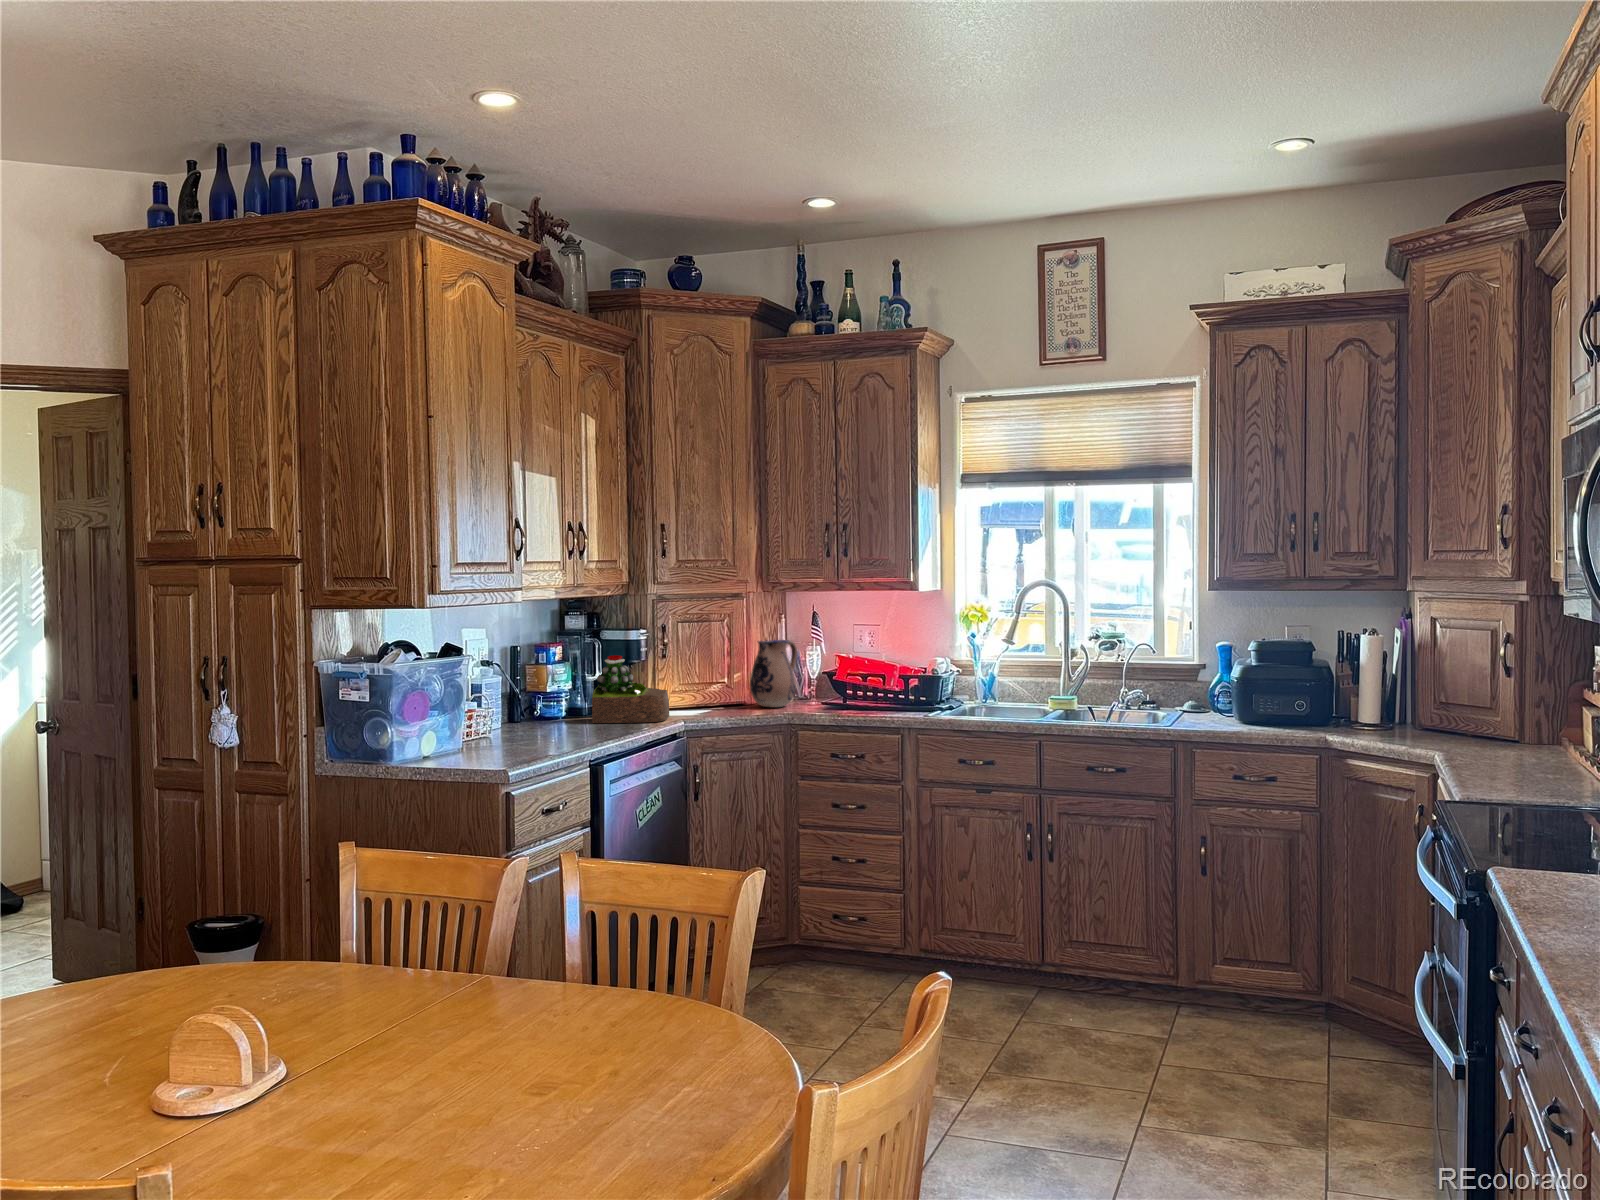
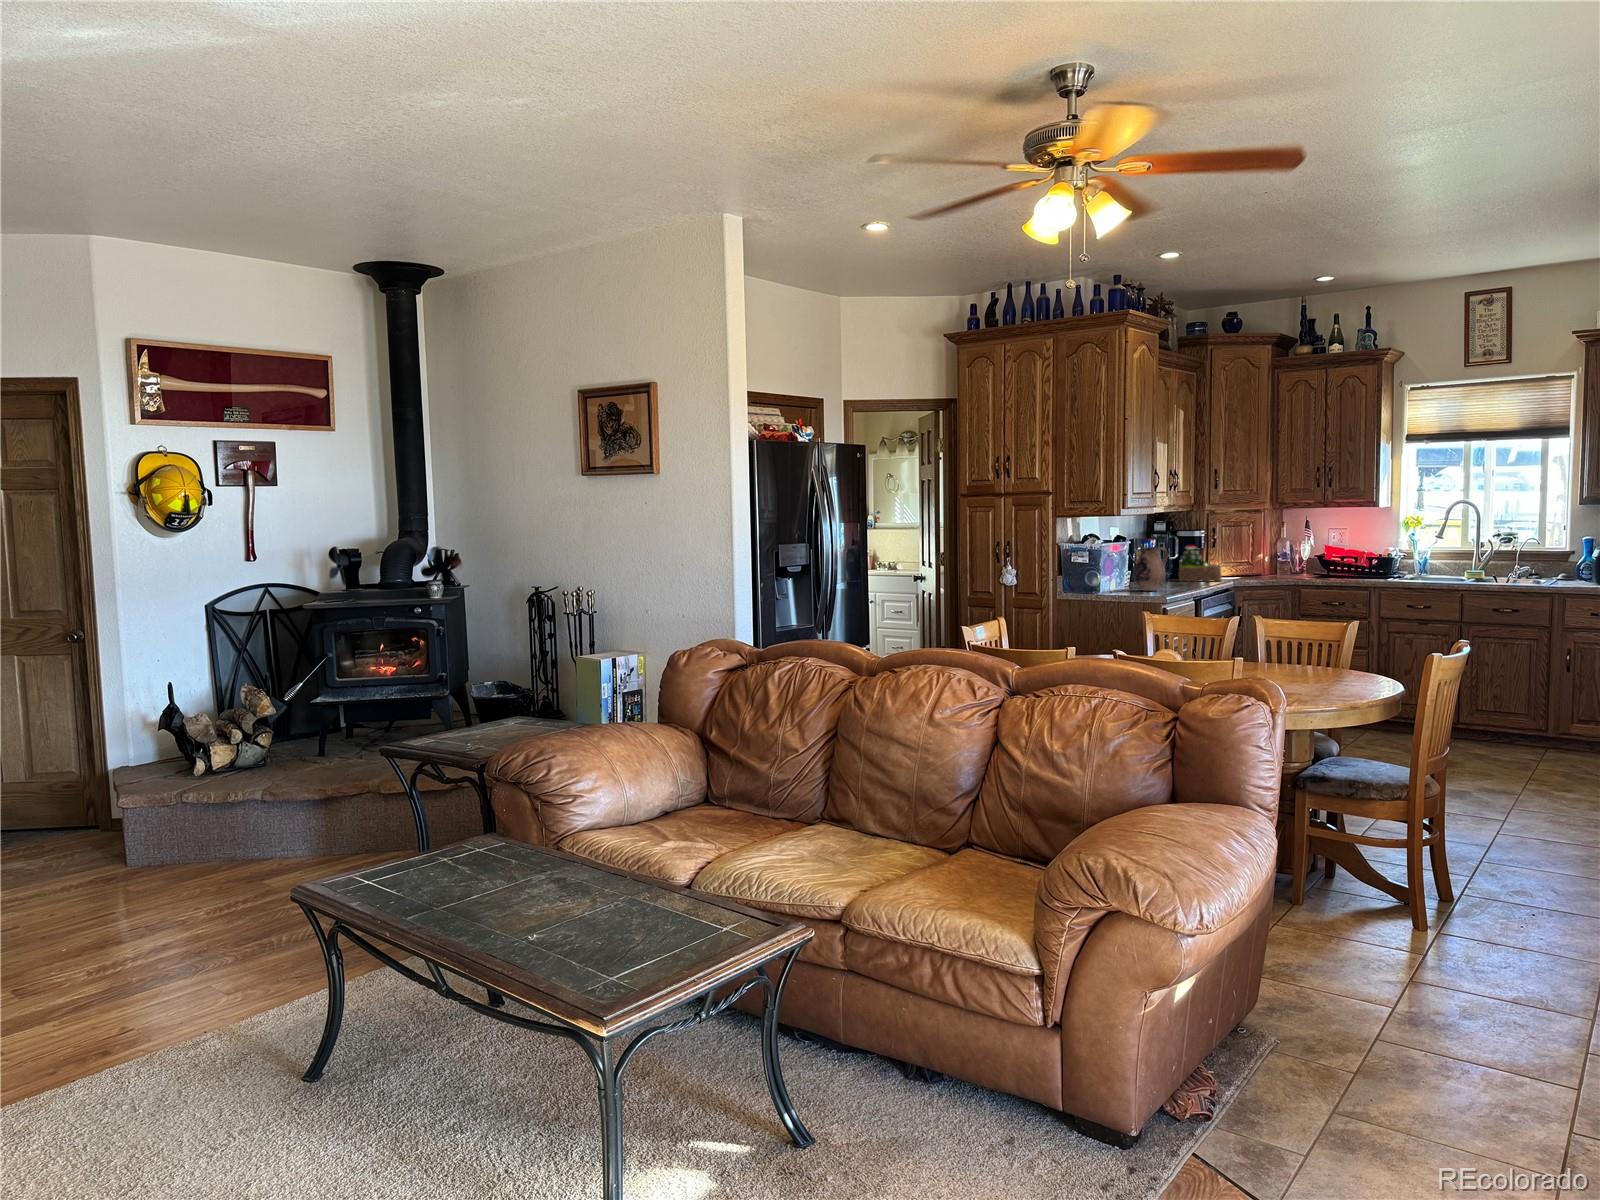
ceramic pitcher: present [750,640,797,707] -> present [1134,547,1167,591]

